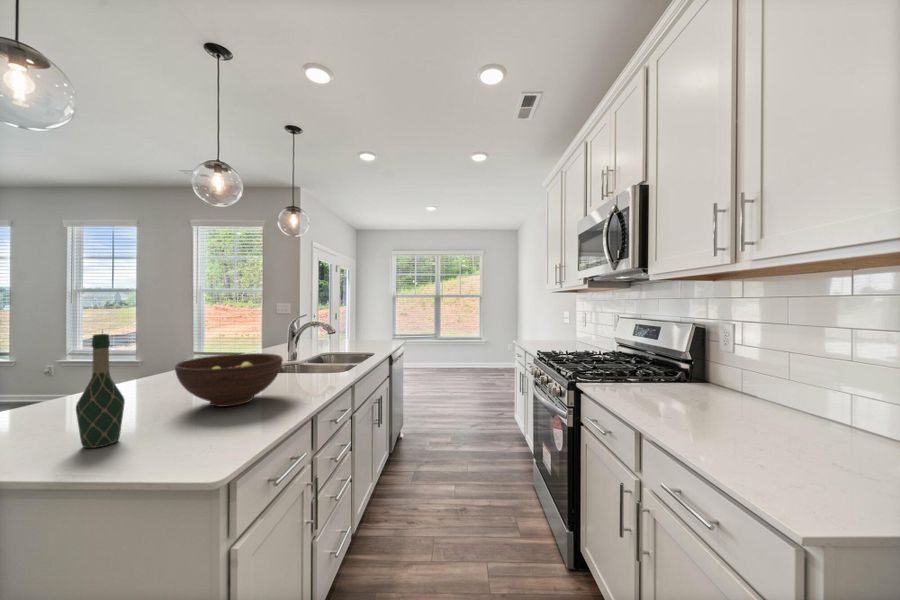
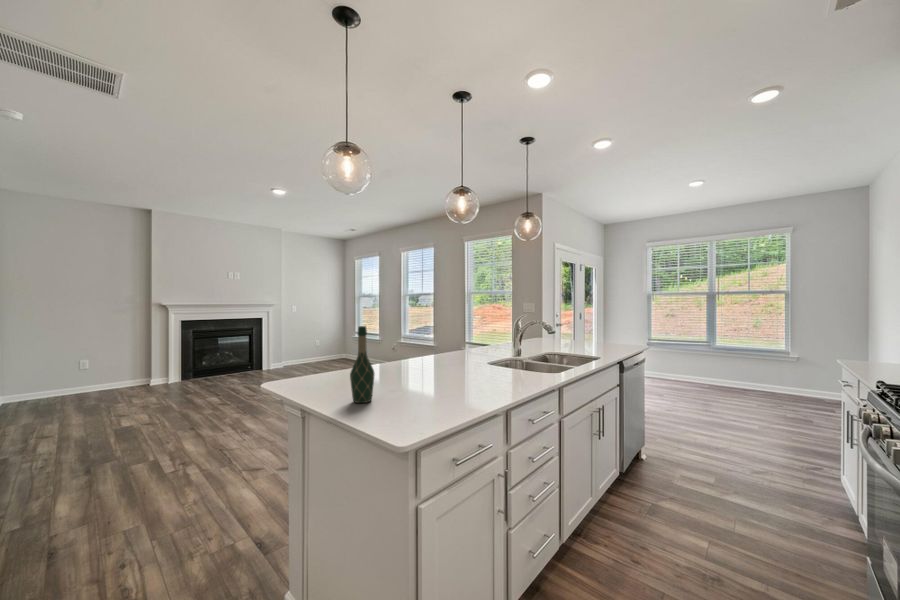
fruit bowl: present [175,353,283,407] -> none [412,347,487,390]

